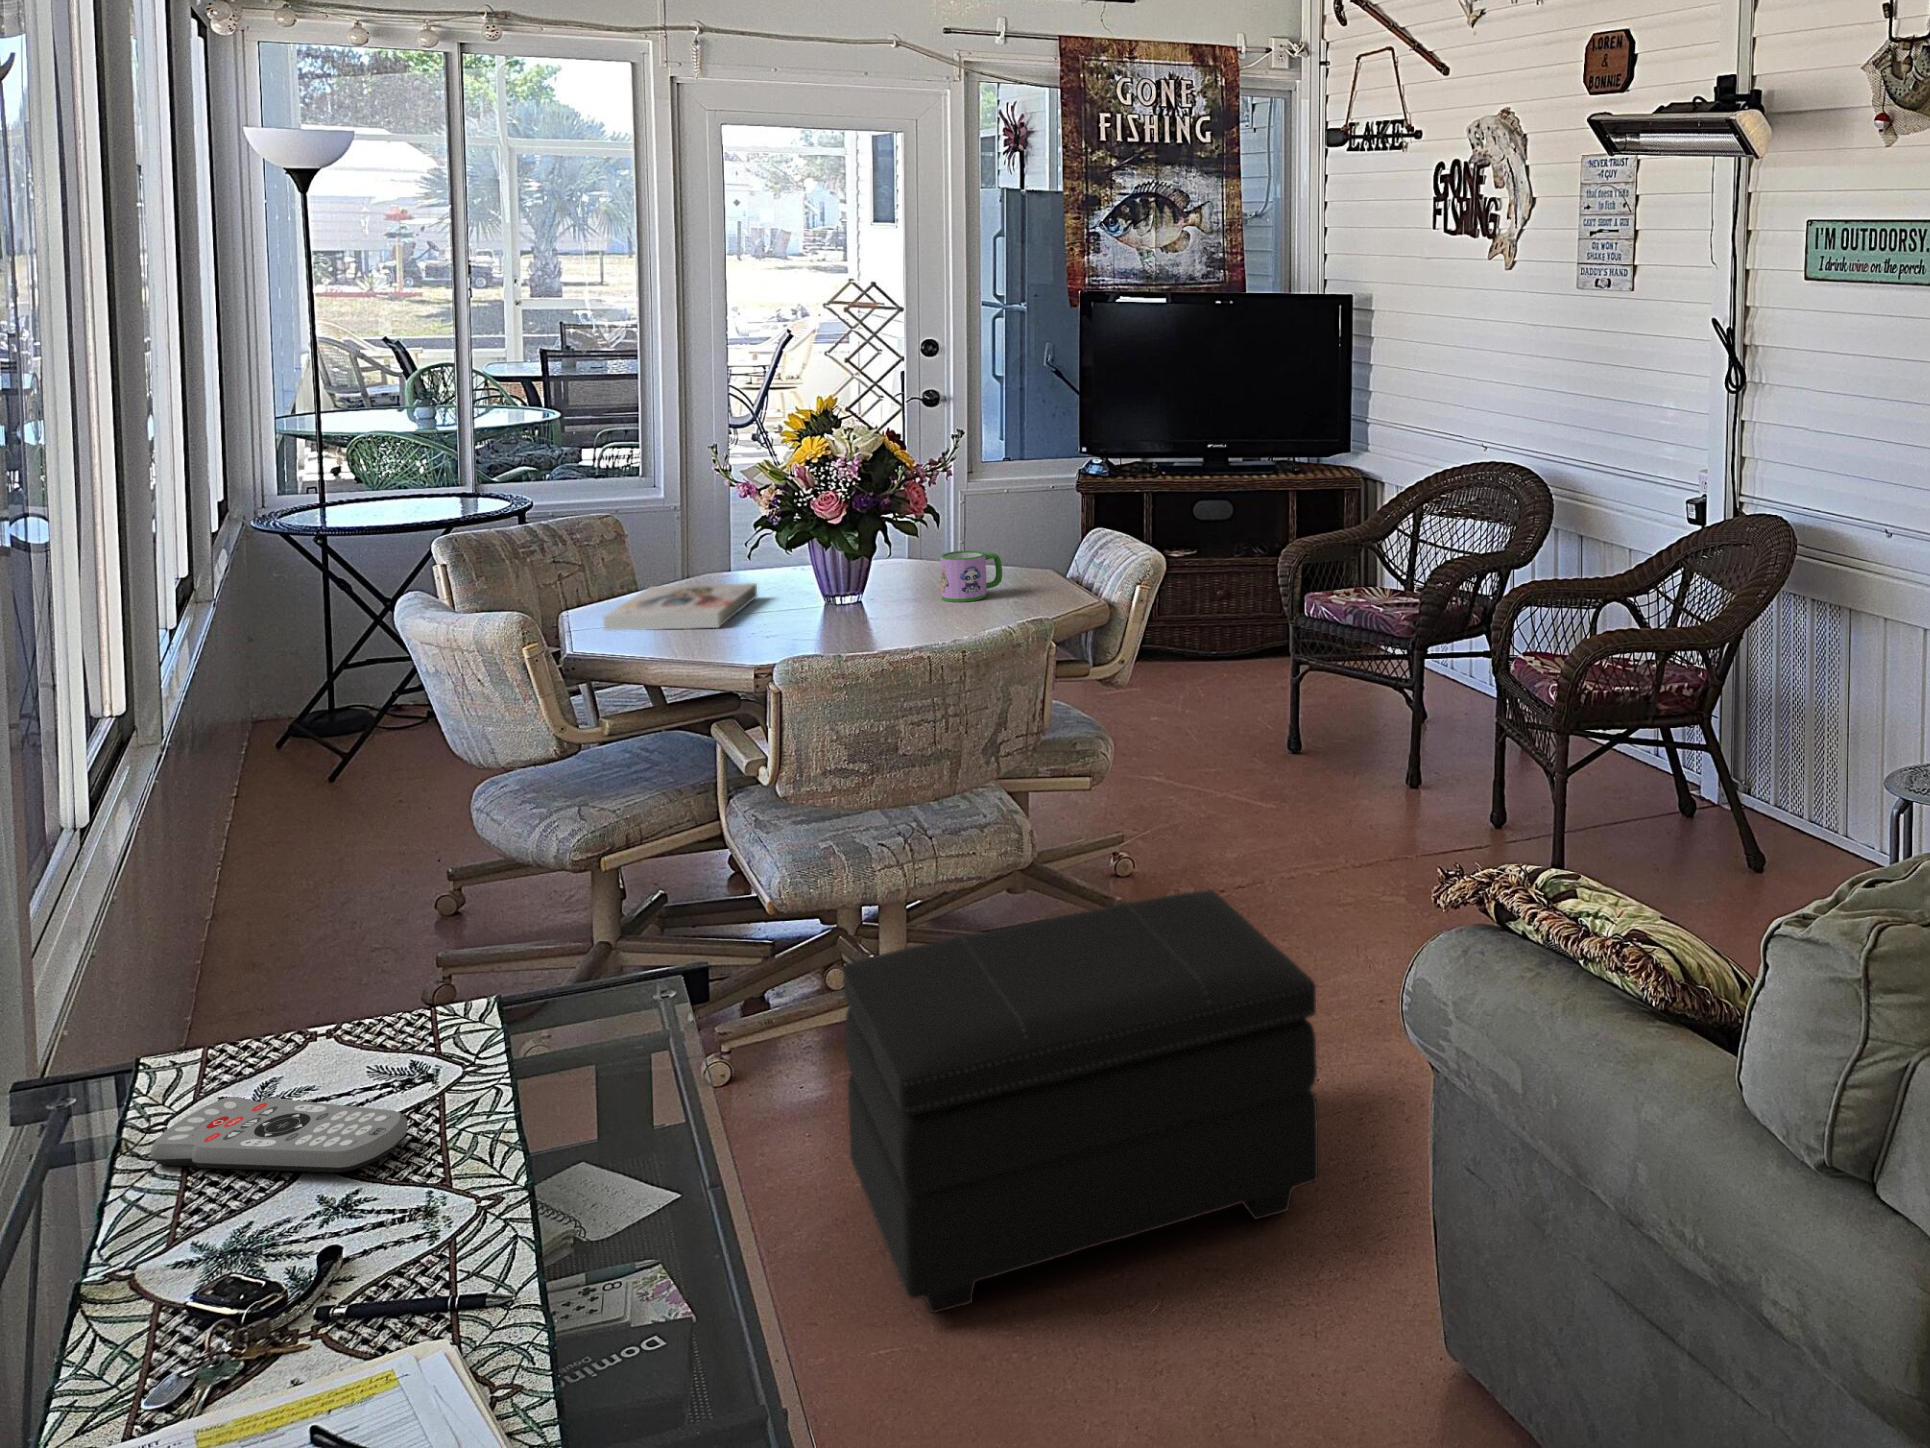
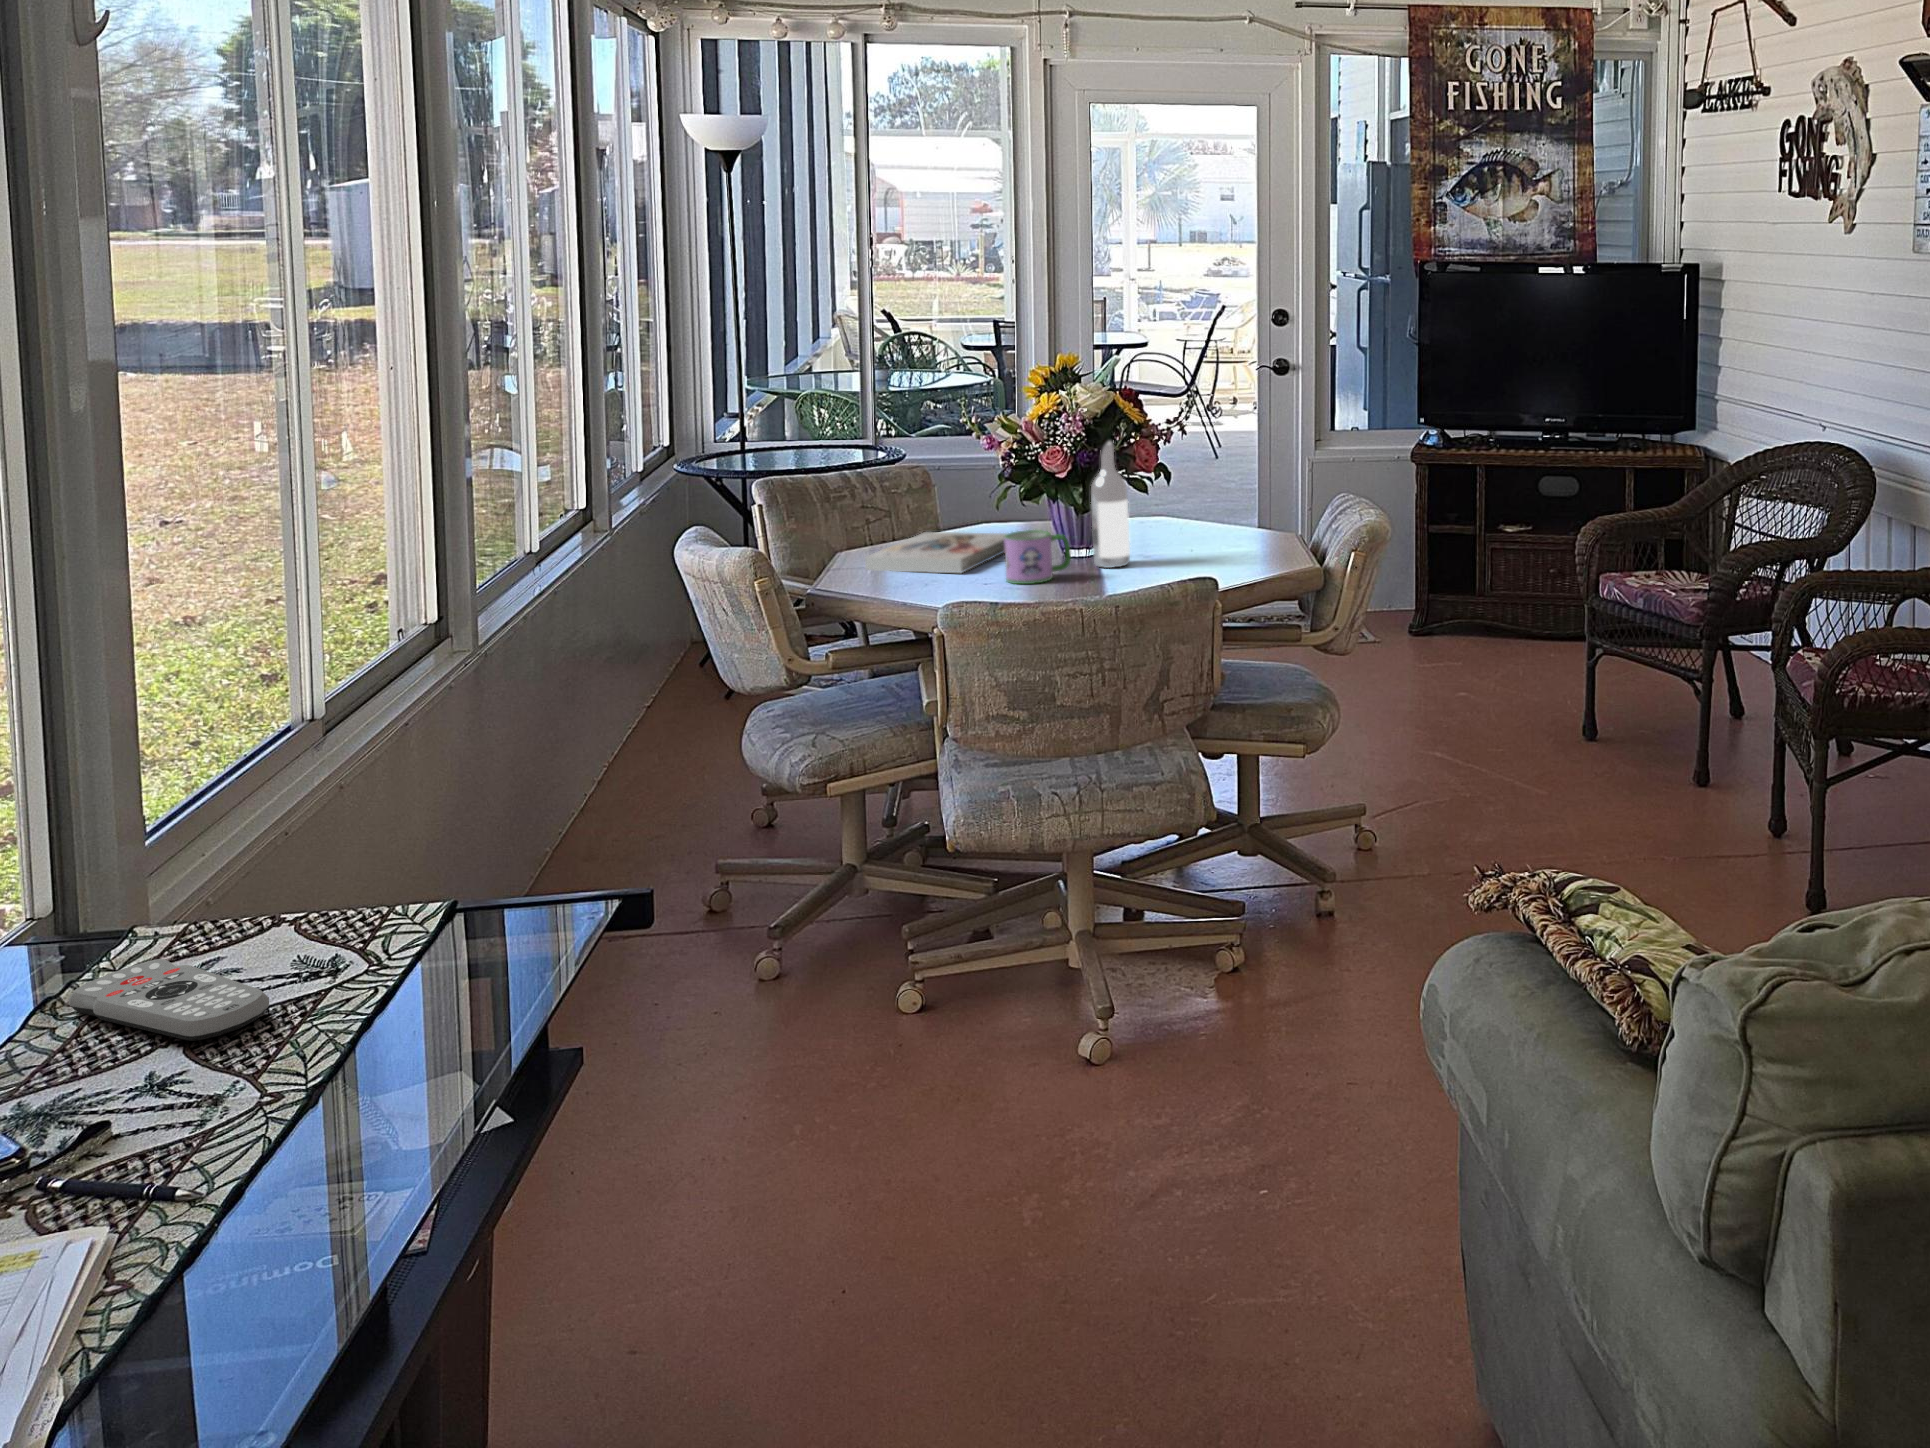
wine bottle: none [854,476,895,613] -> present [1091,442,1130,568]
mug: present [940,551,1002,602] -> present [1004,530,1071,584]
footstool: present [843,890,1318,1313] -> none [958,871,1407,1265]

